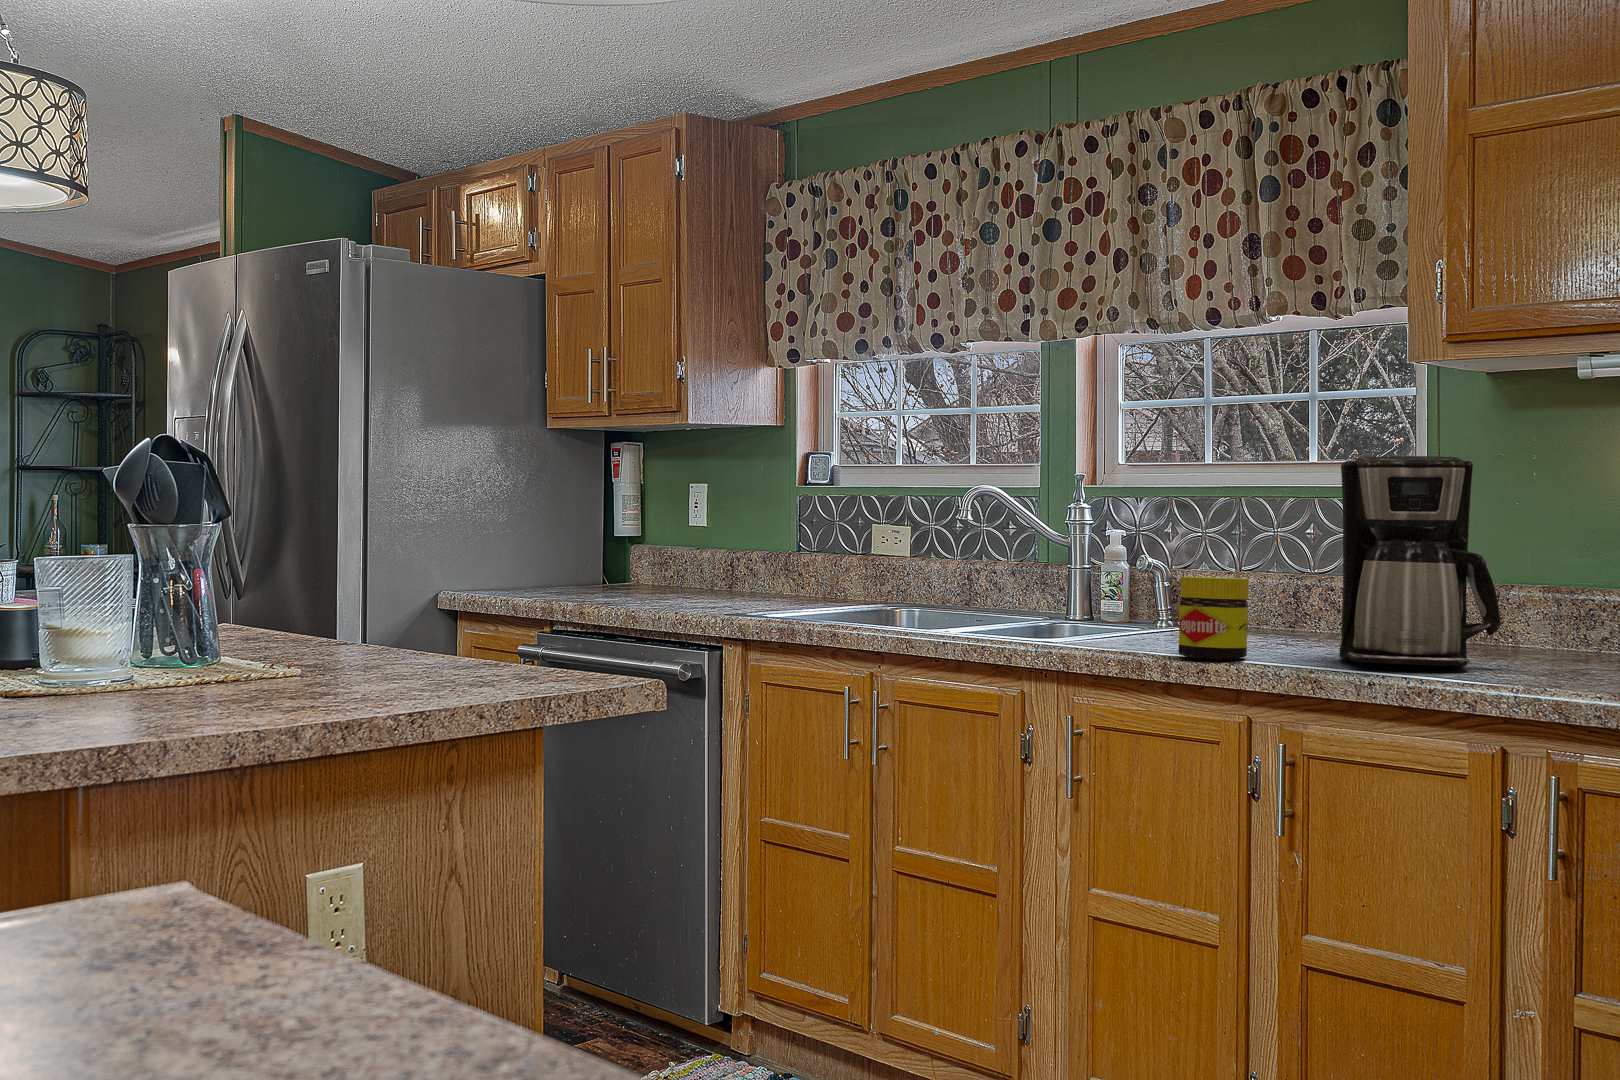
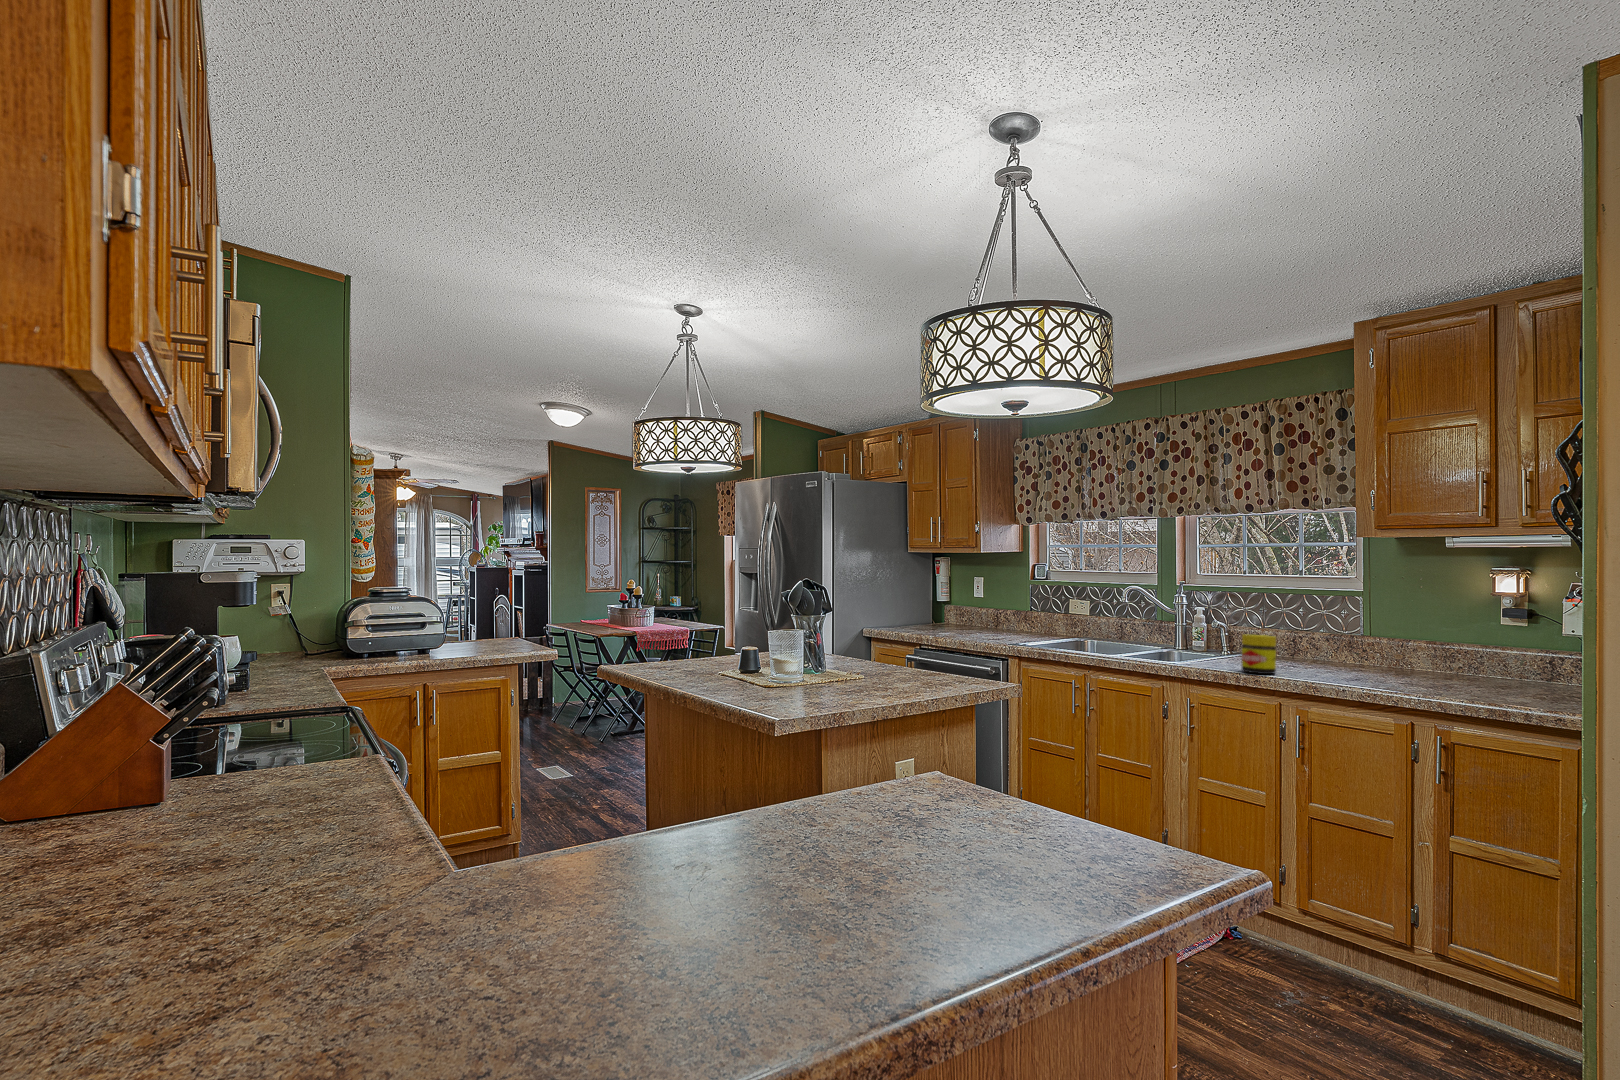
coffee maker: present [1339,456,1501,667] -> none [1323,582,1409,683]

